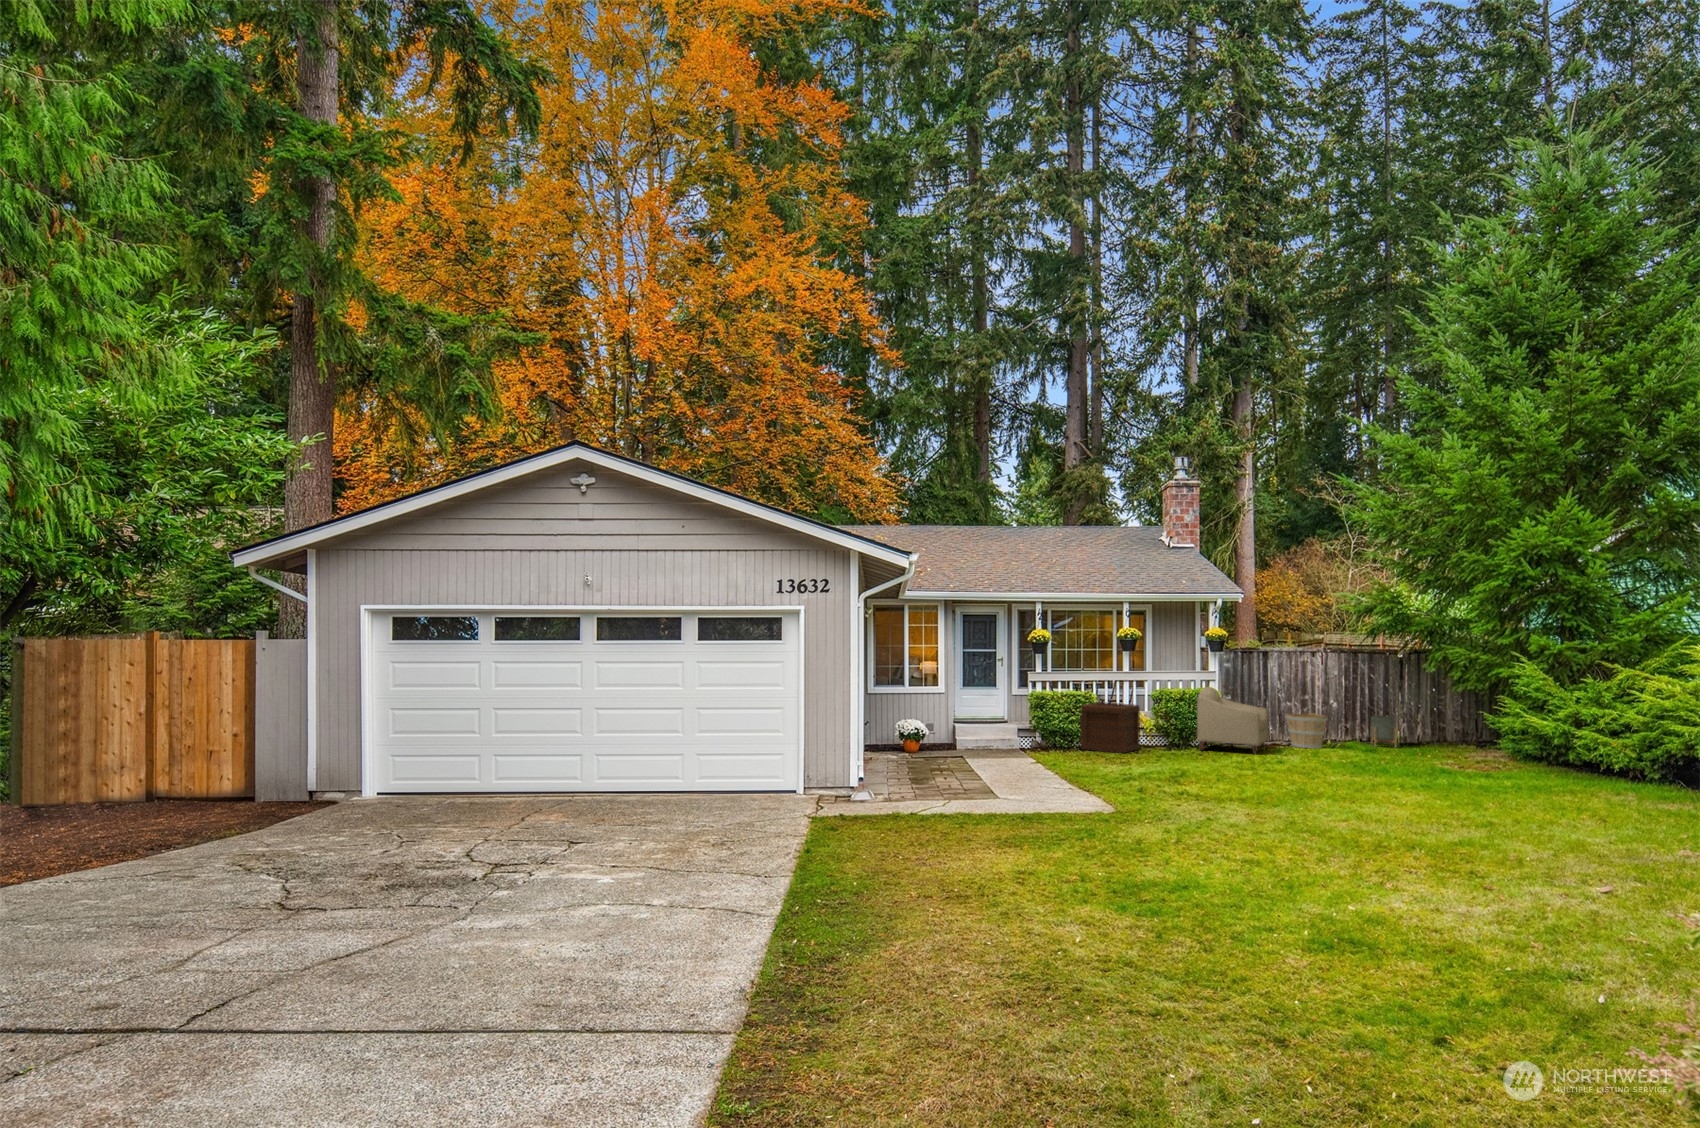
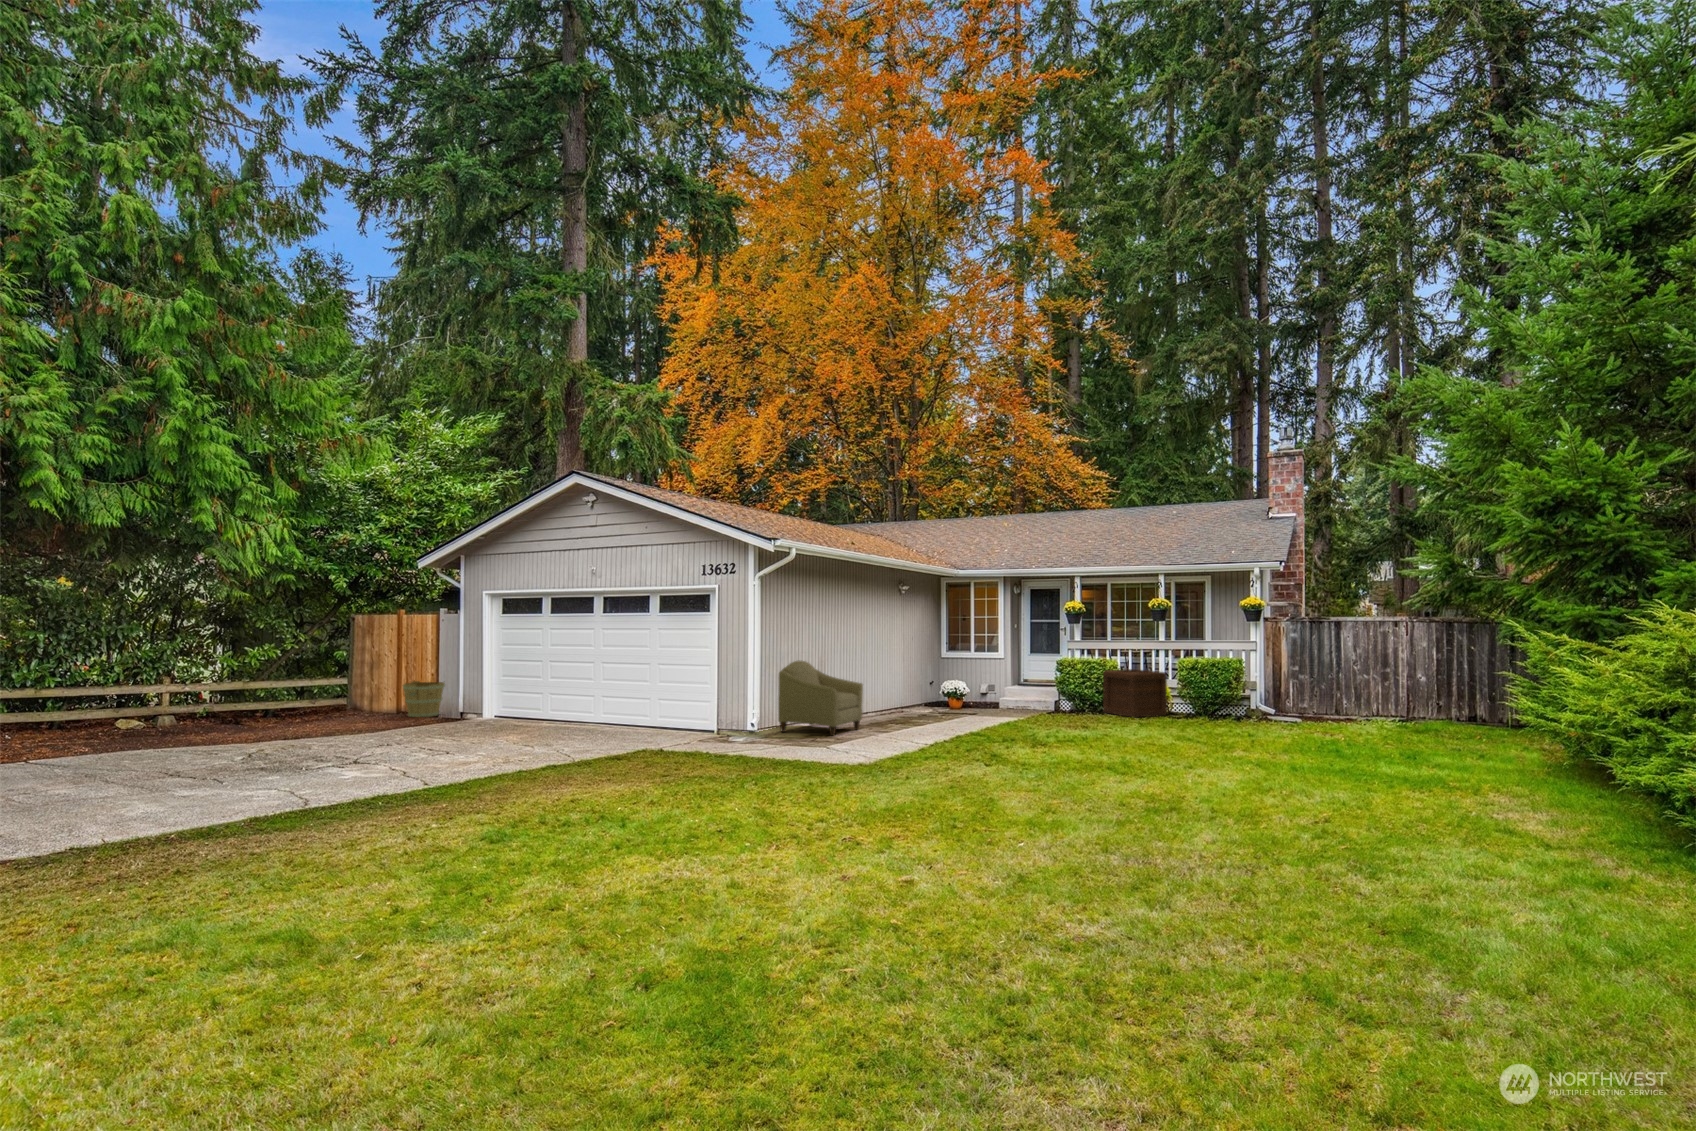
chair: present [1197,687,1268,754] -> present [778,660,863,736]
wooden bucket: present [1285,713,1327,749] -> present [403,681,445,717]
planter: present [1371,716,1397,747] -> none [1467,692,1499,729]

